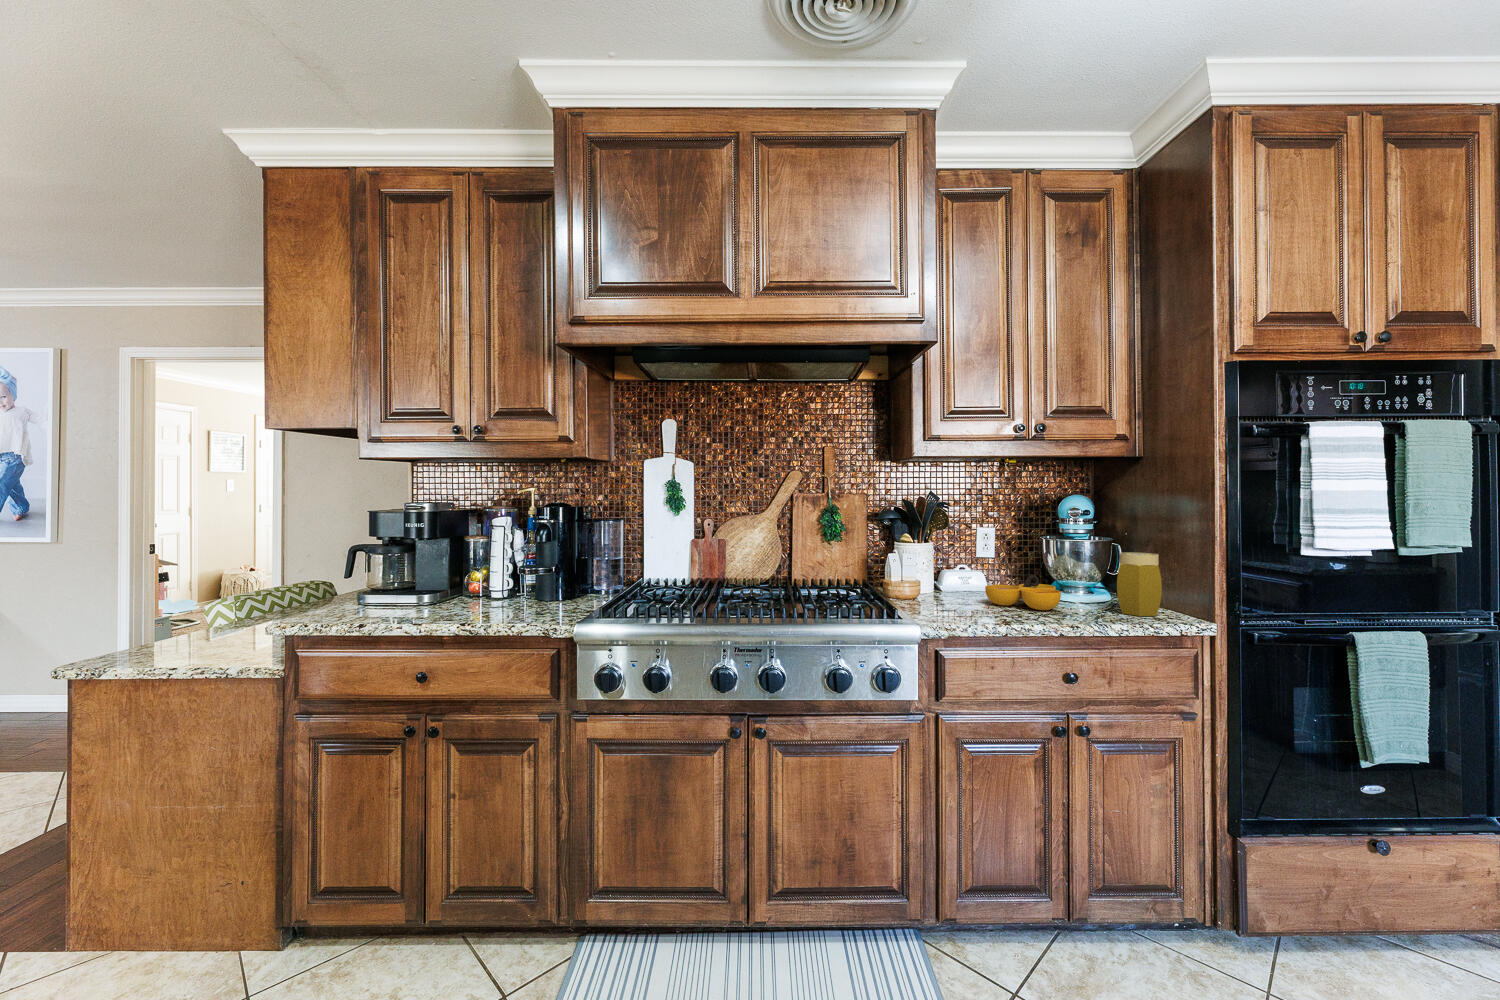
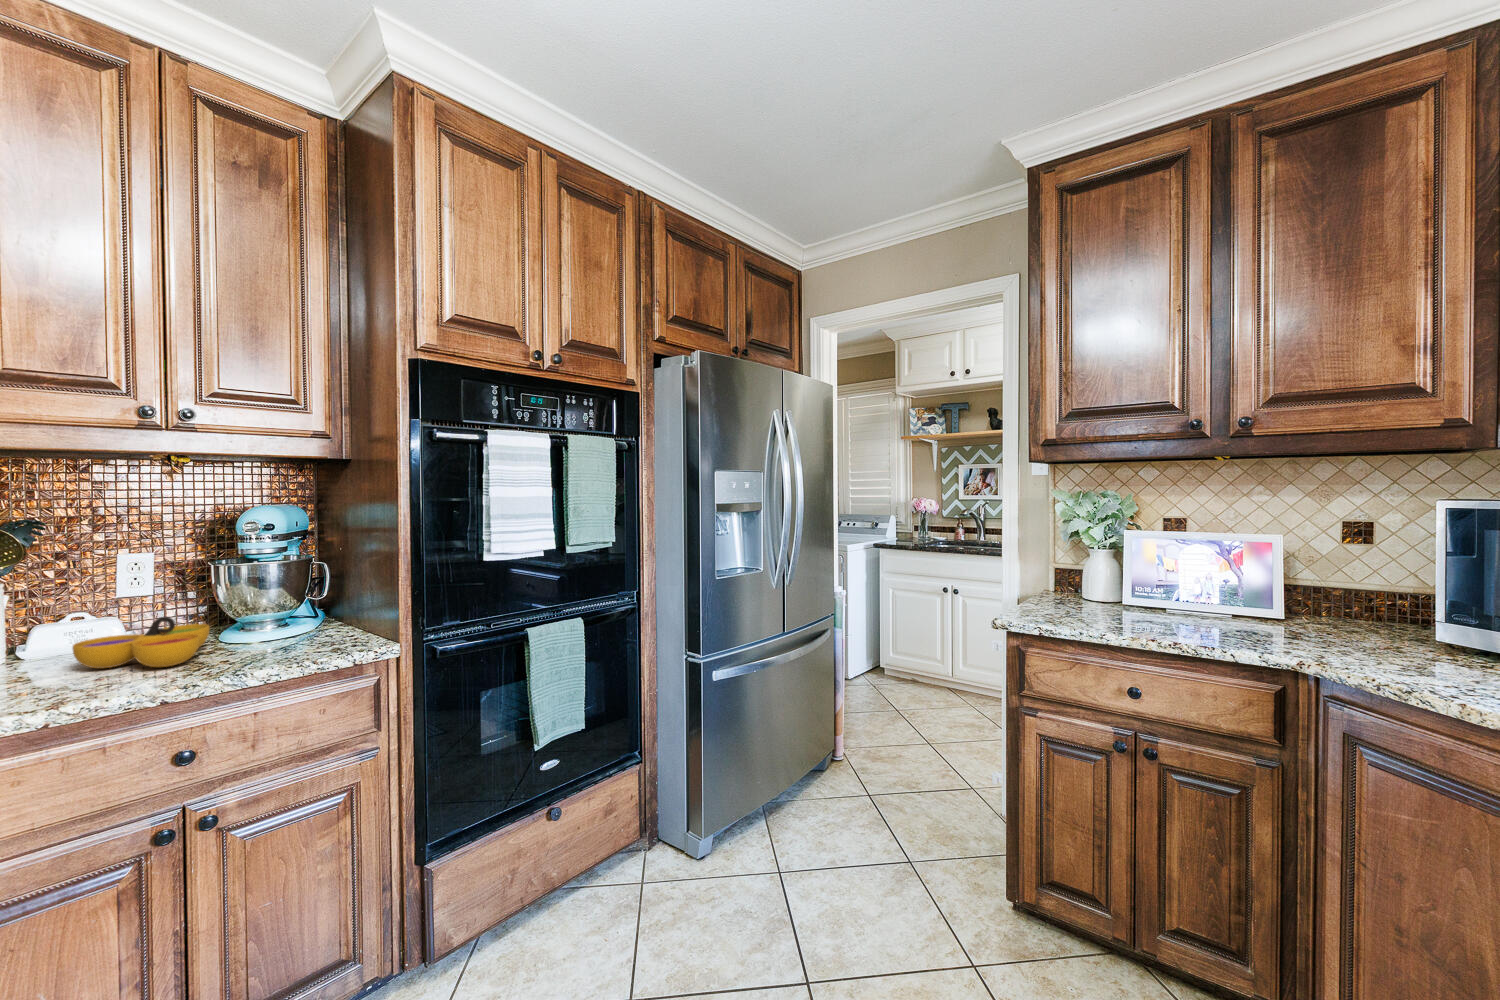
jar: present [1117,552,1162,616] -> none [284,572,345,651]

